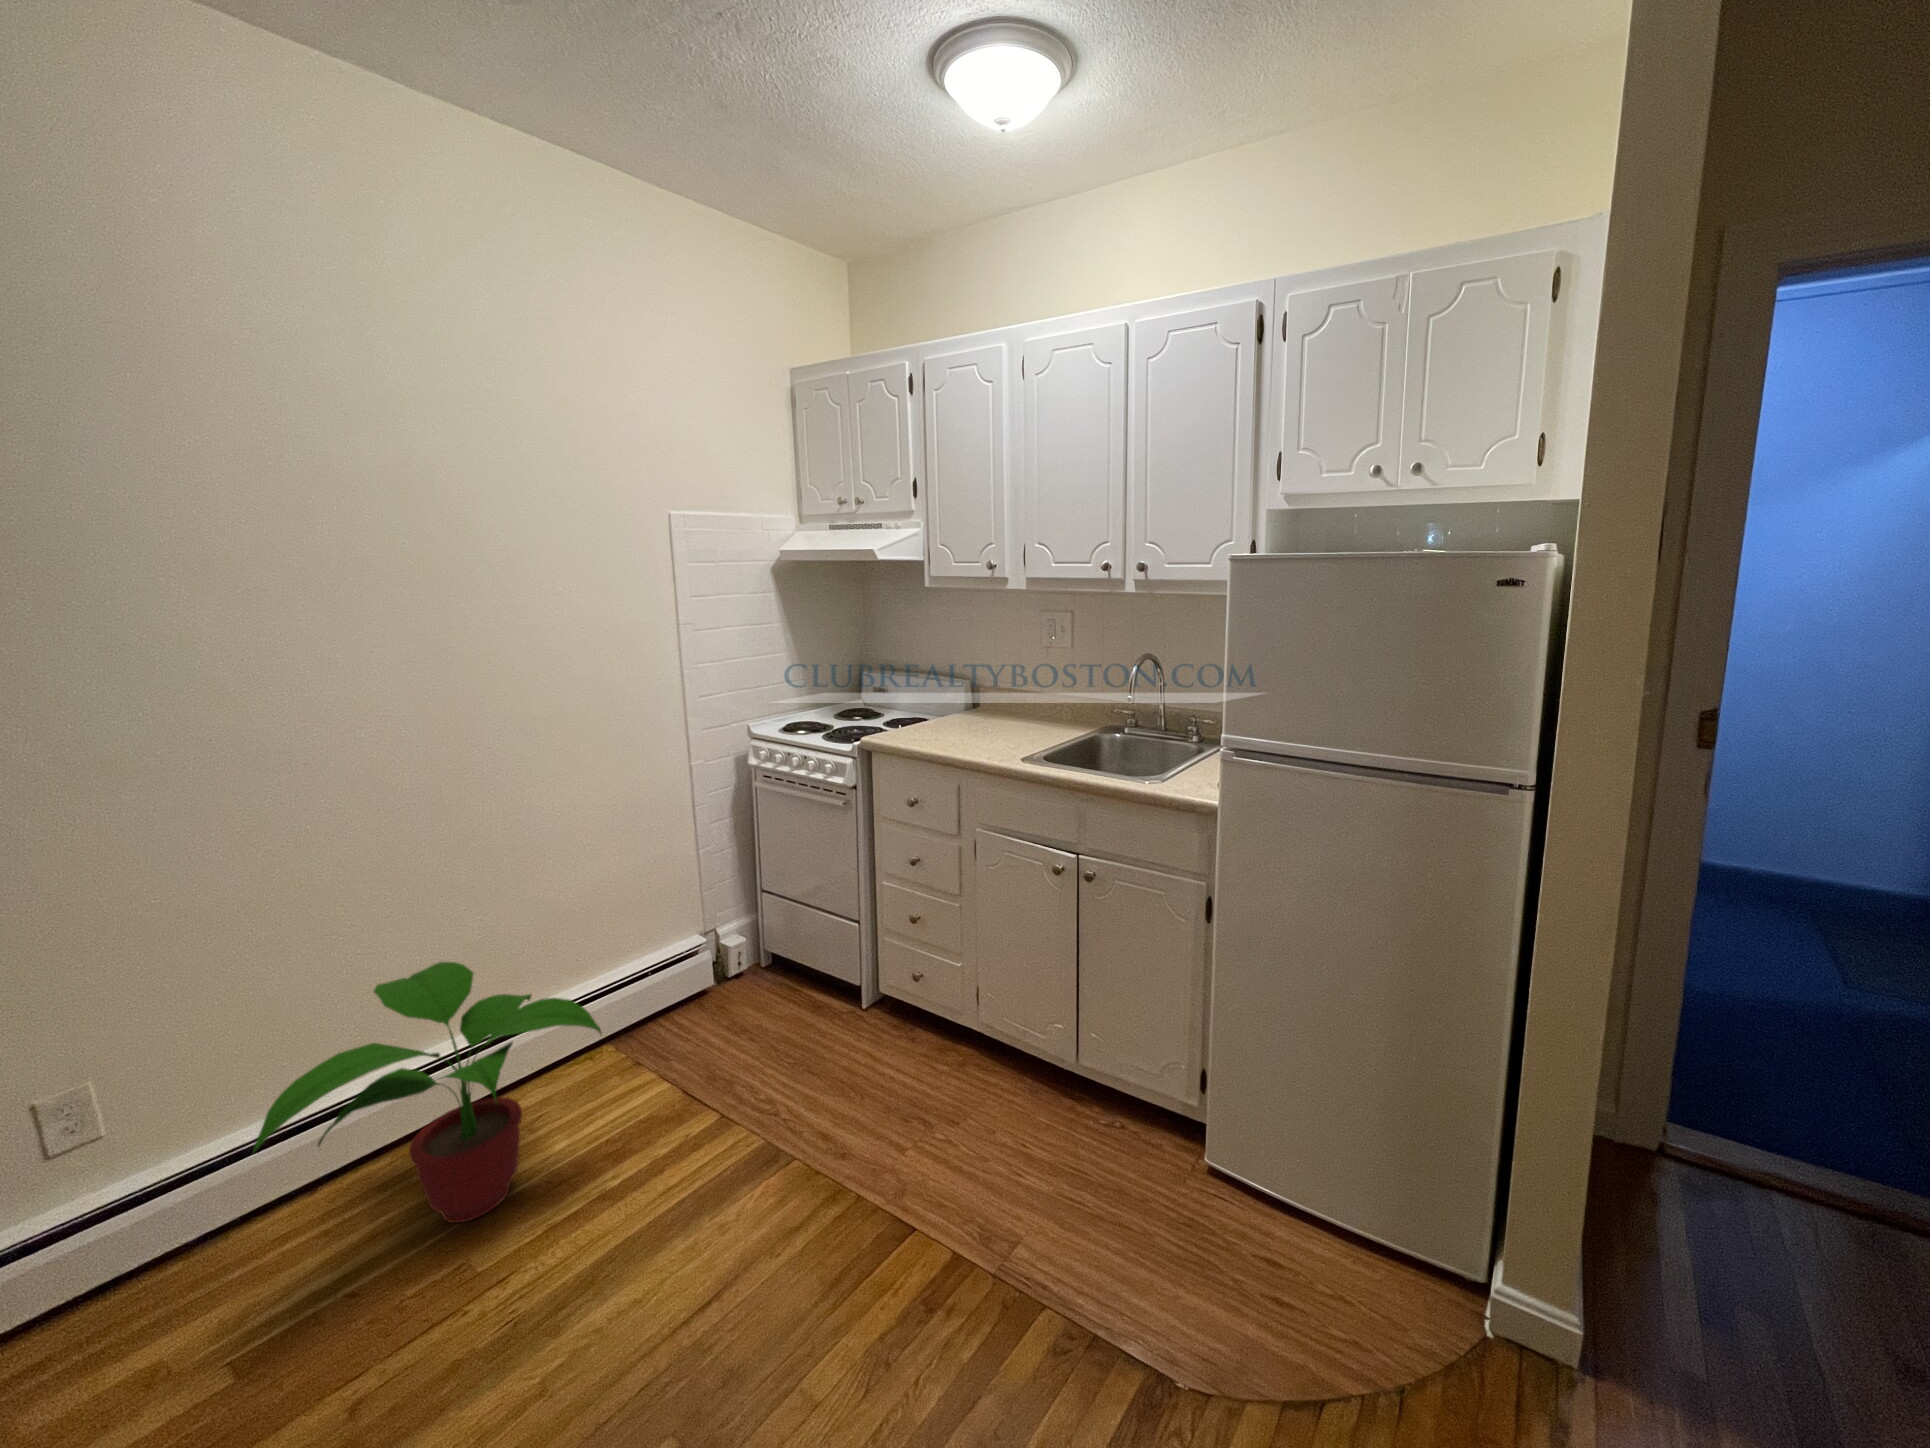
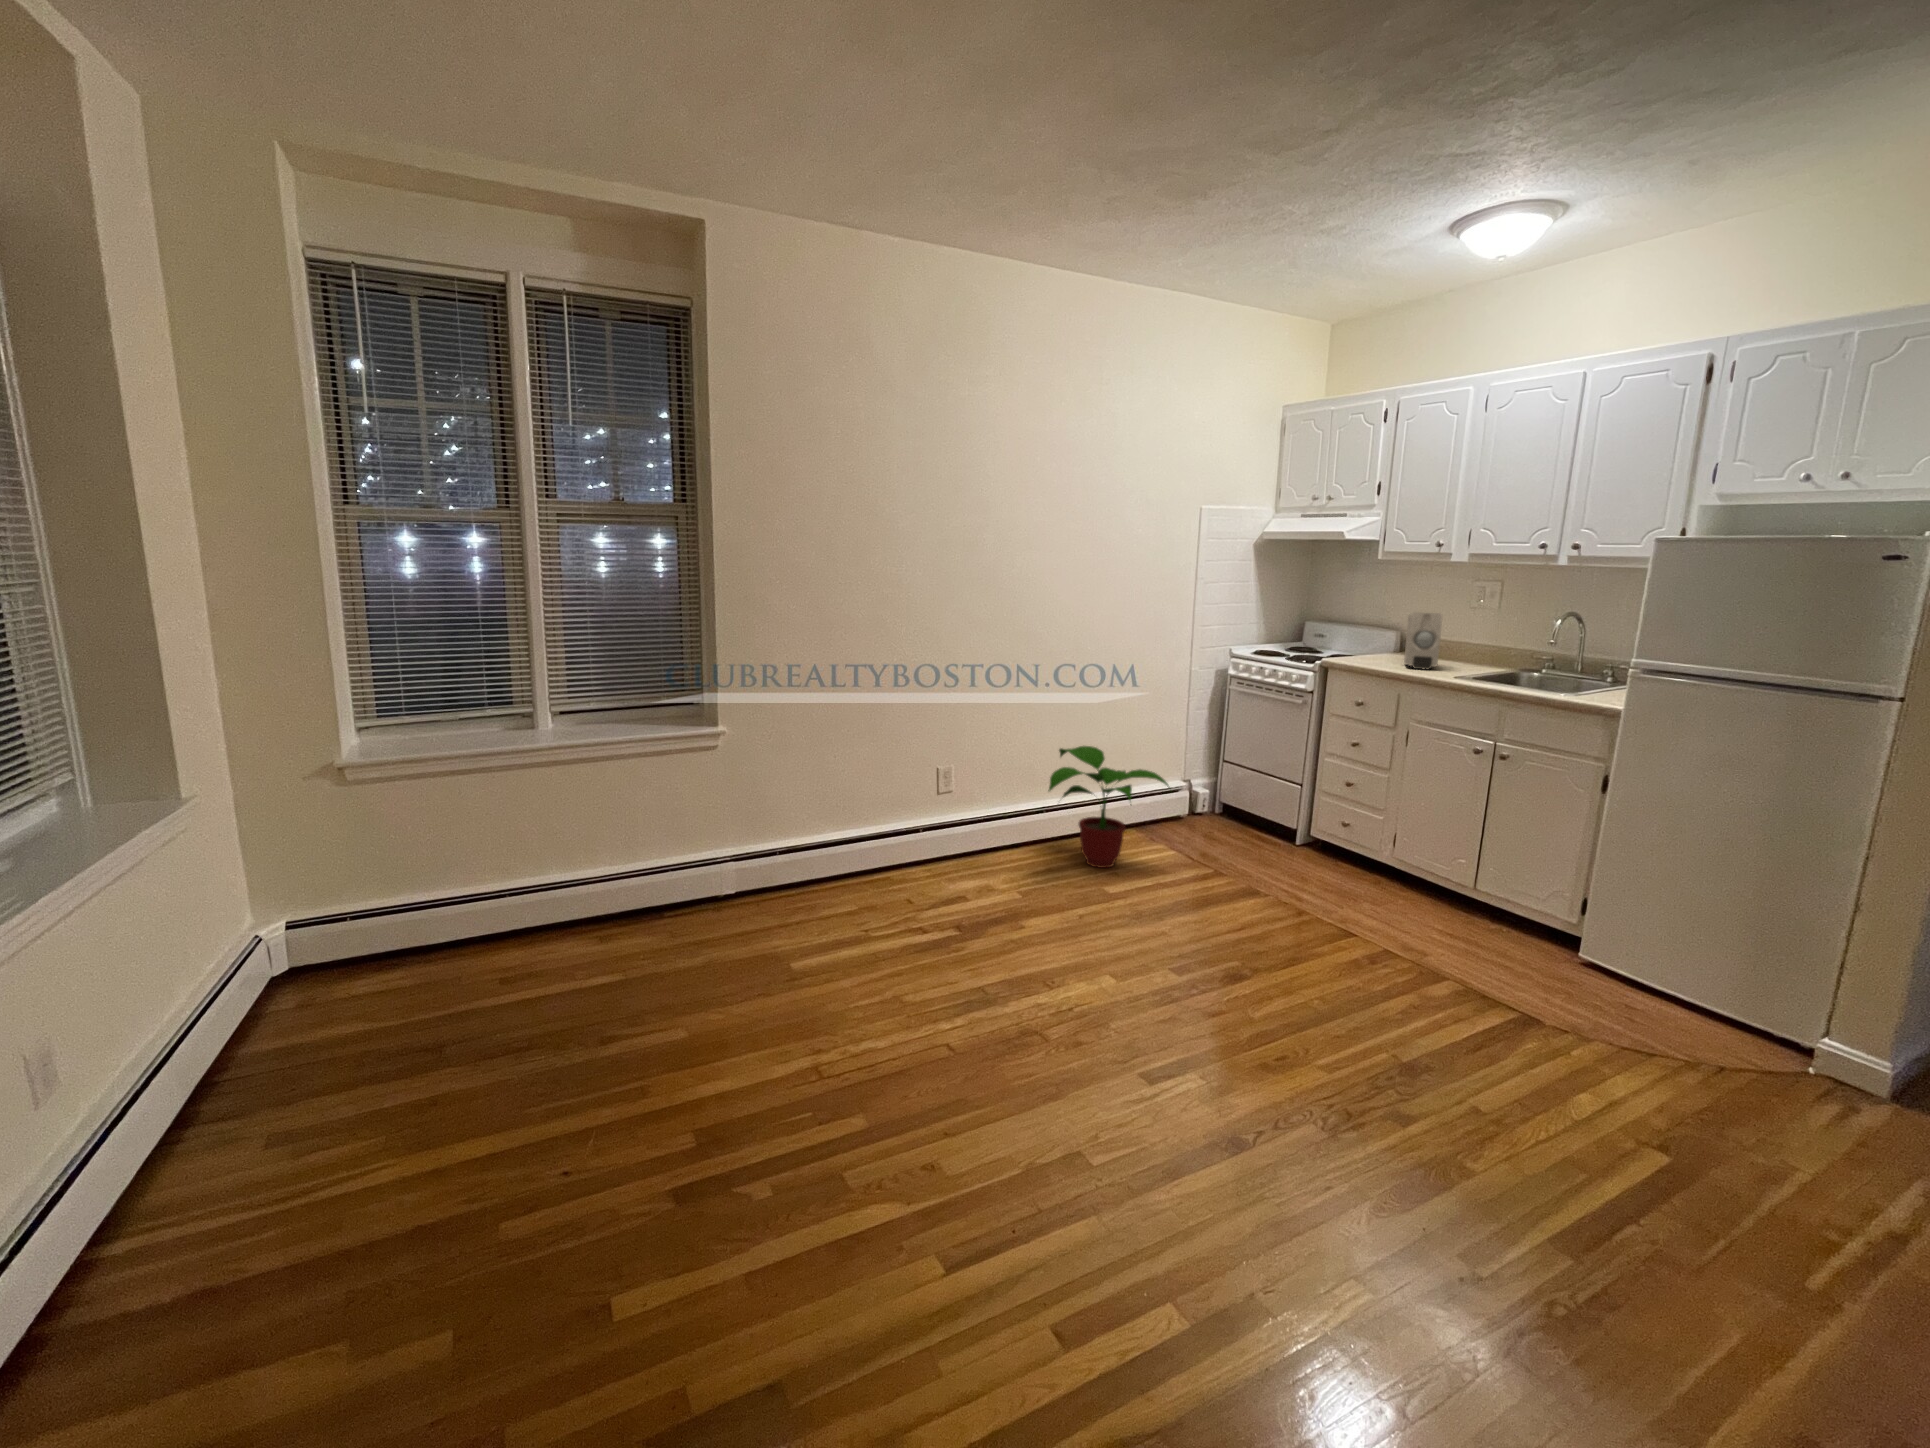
soap dispenser: none [965,662,1004,745] -> present [1404,612,1442,670]

